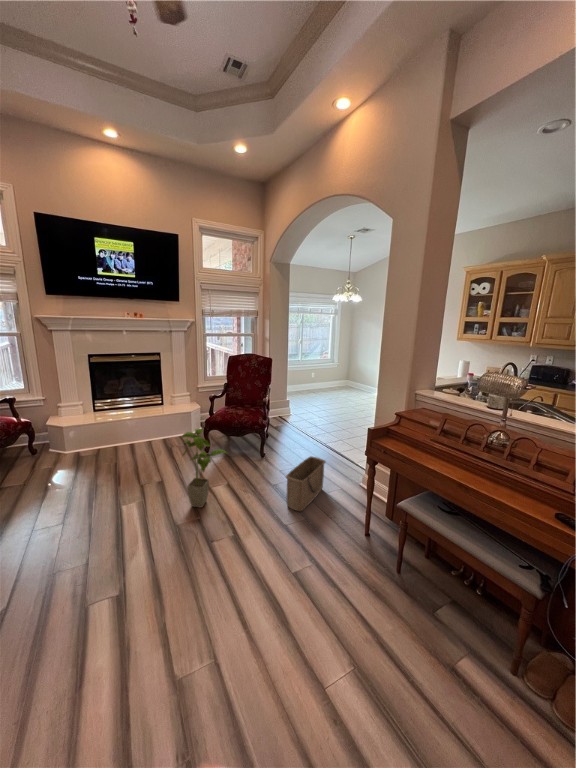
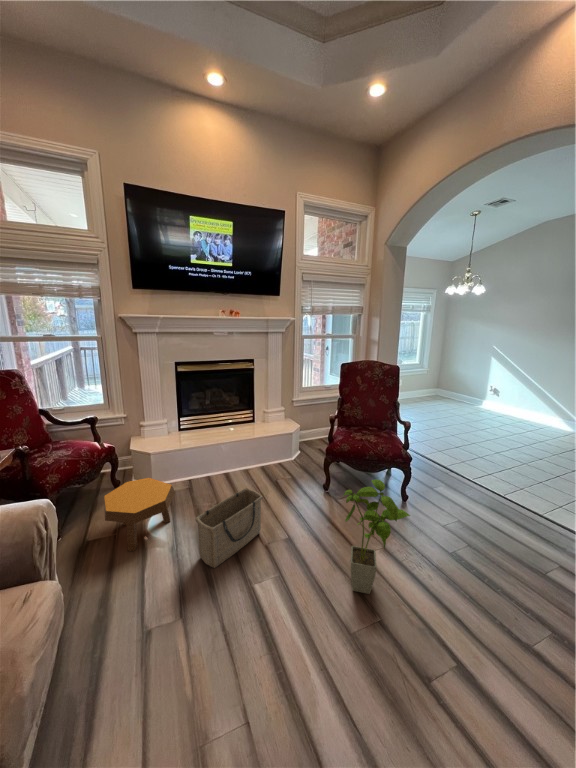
footstool: none [13,443,77,493] -> present [104,478,175,551]
basket: present [286,456,326,511] -> present [195,488,263,568]

